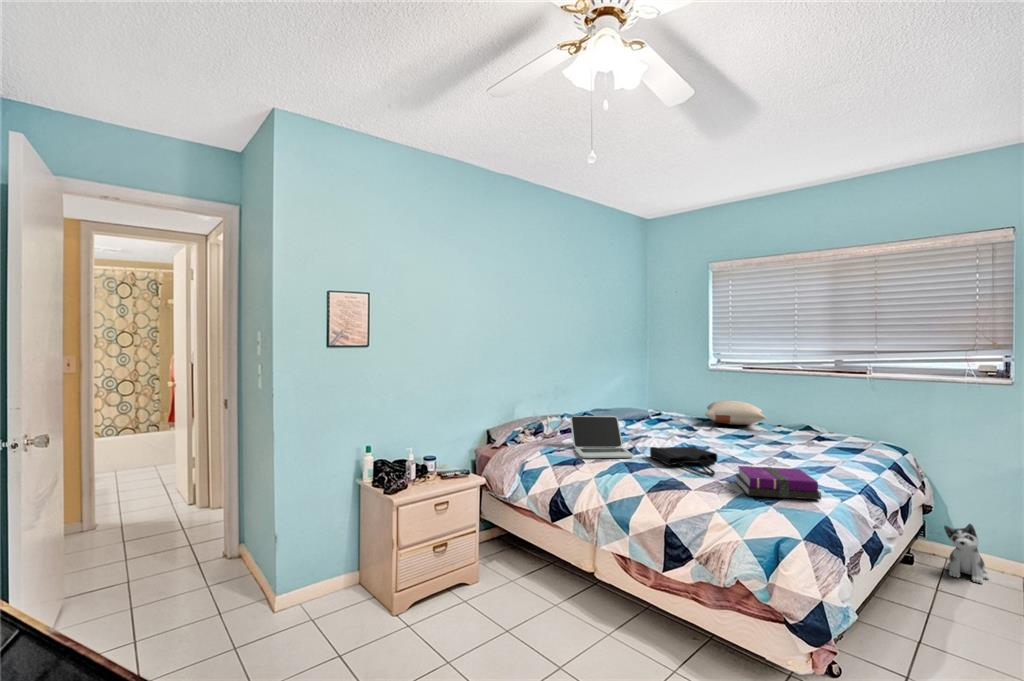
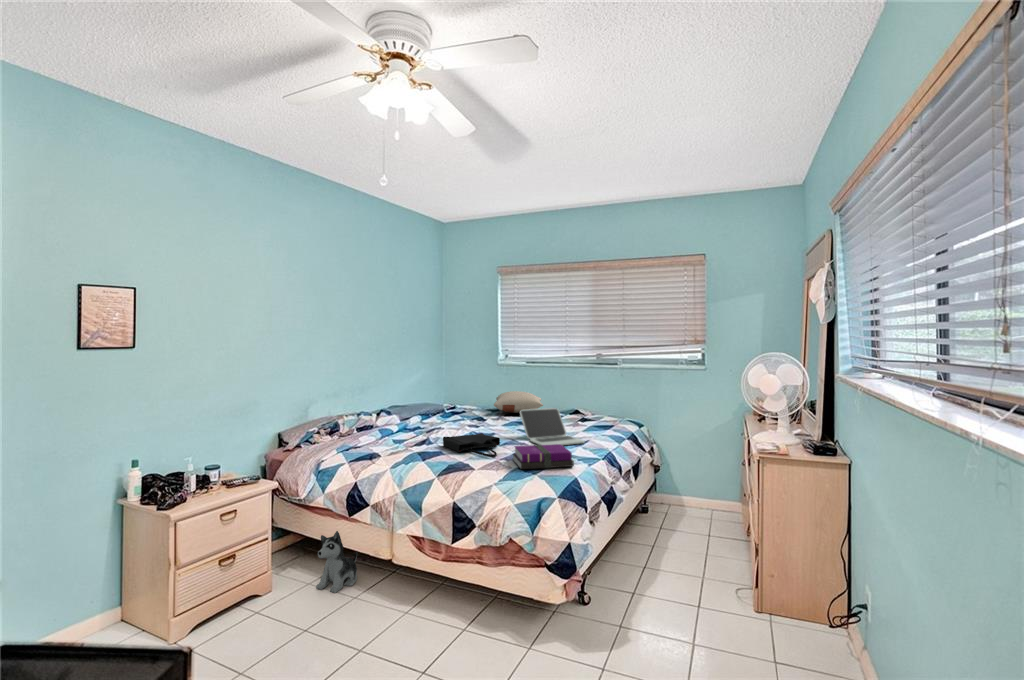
laptop: present [570,416,633,458] -> present [520,408,584,445]
plush toy: present [944,524,989,584] -> present [316,531,357,593]

